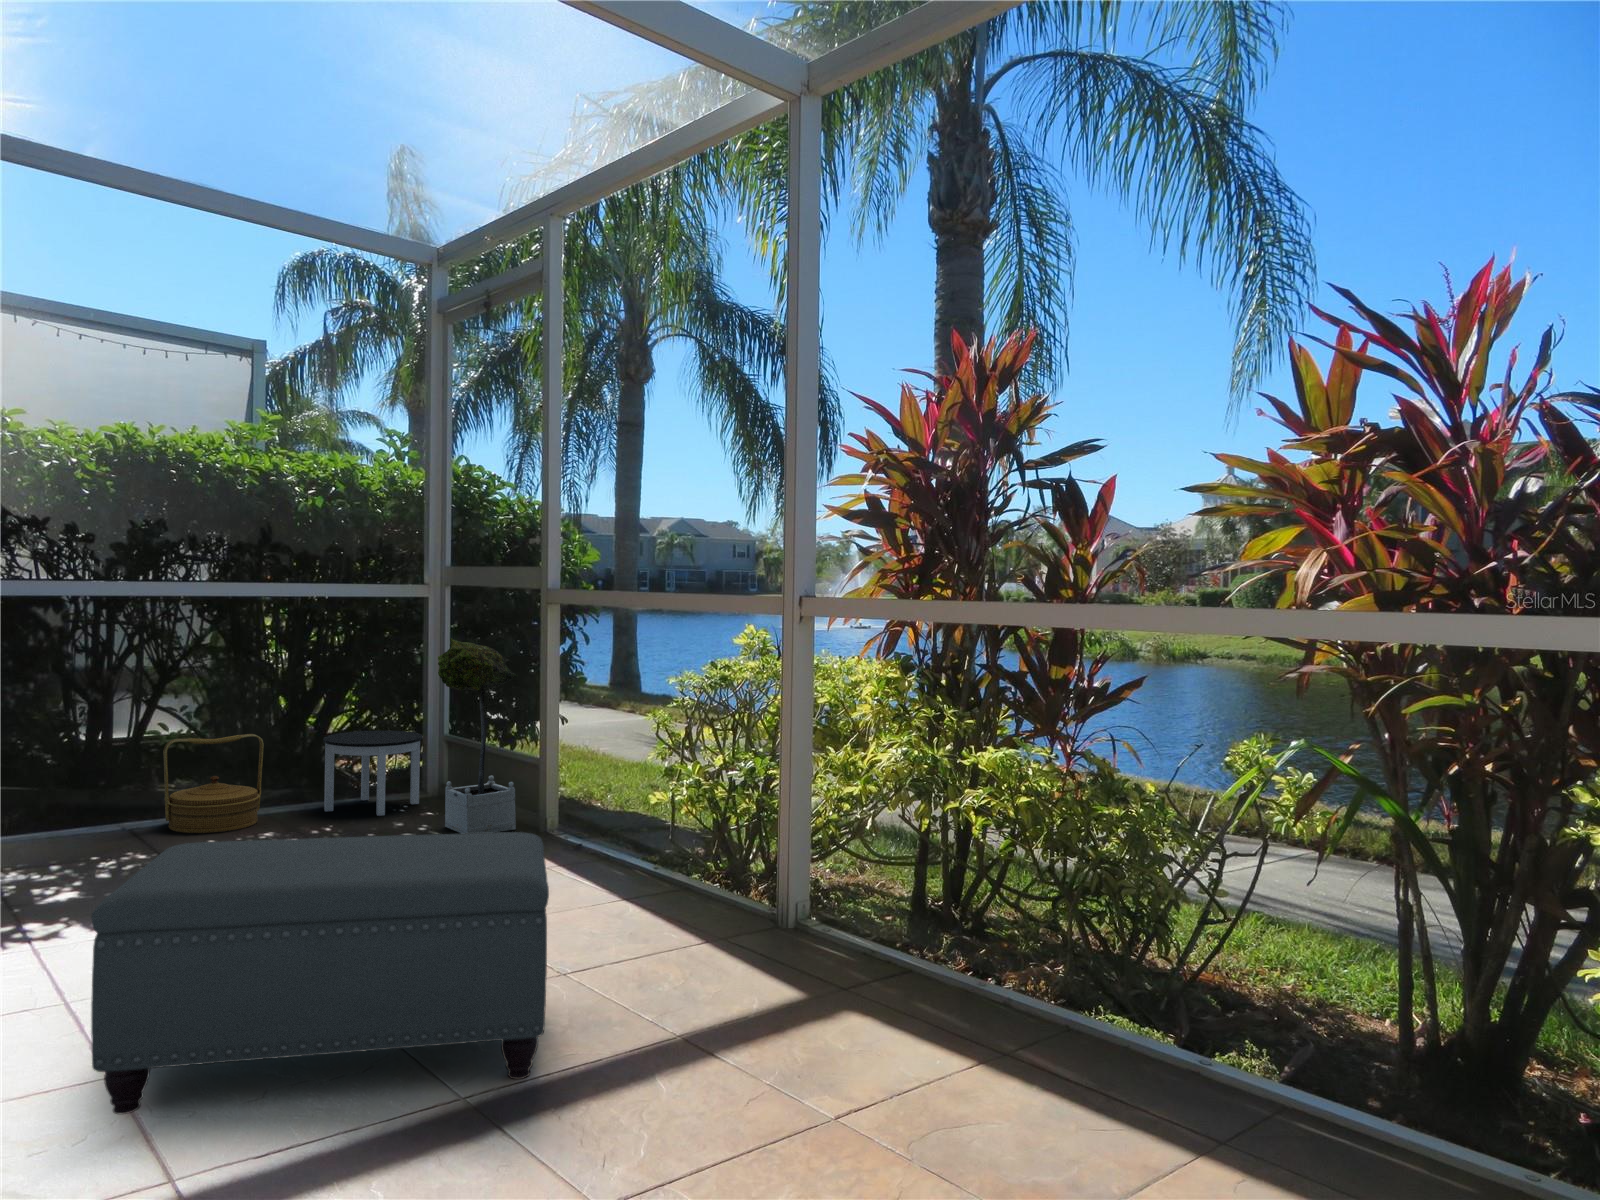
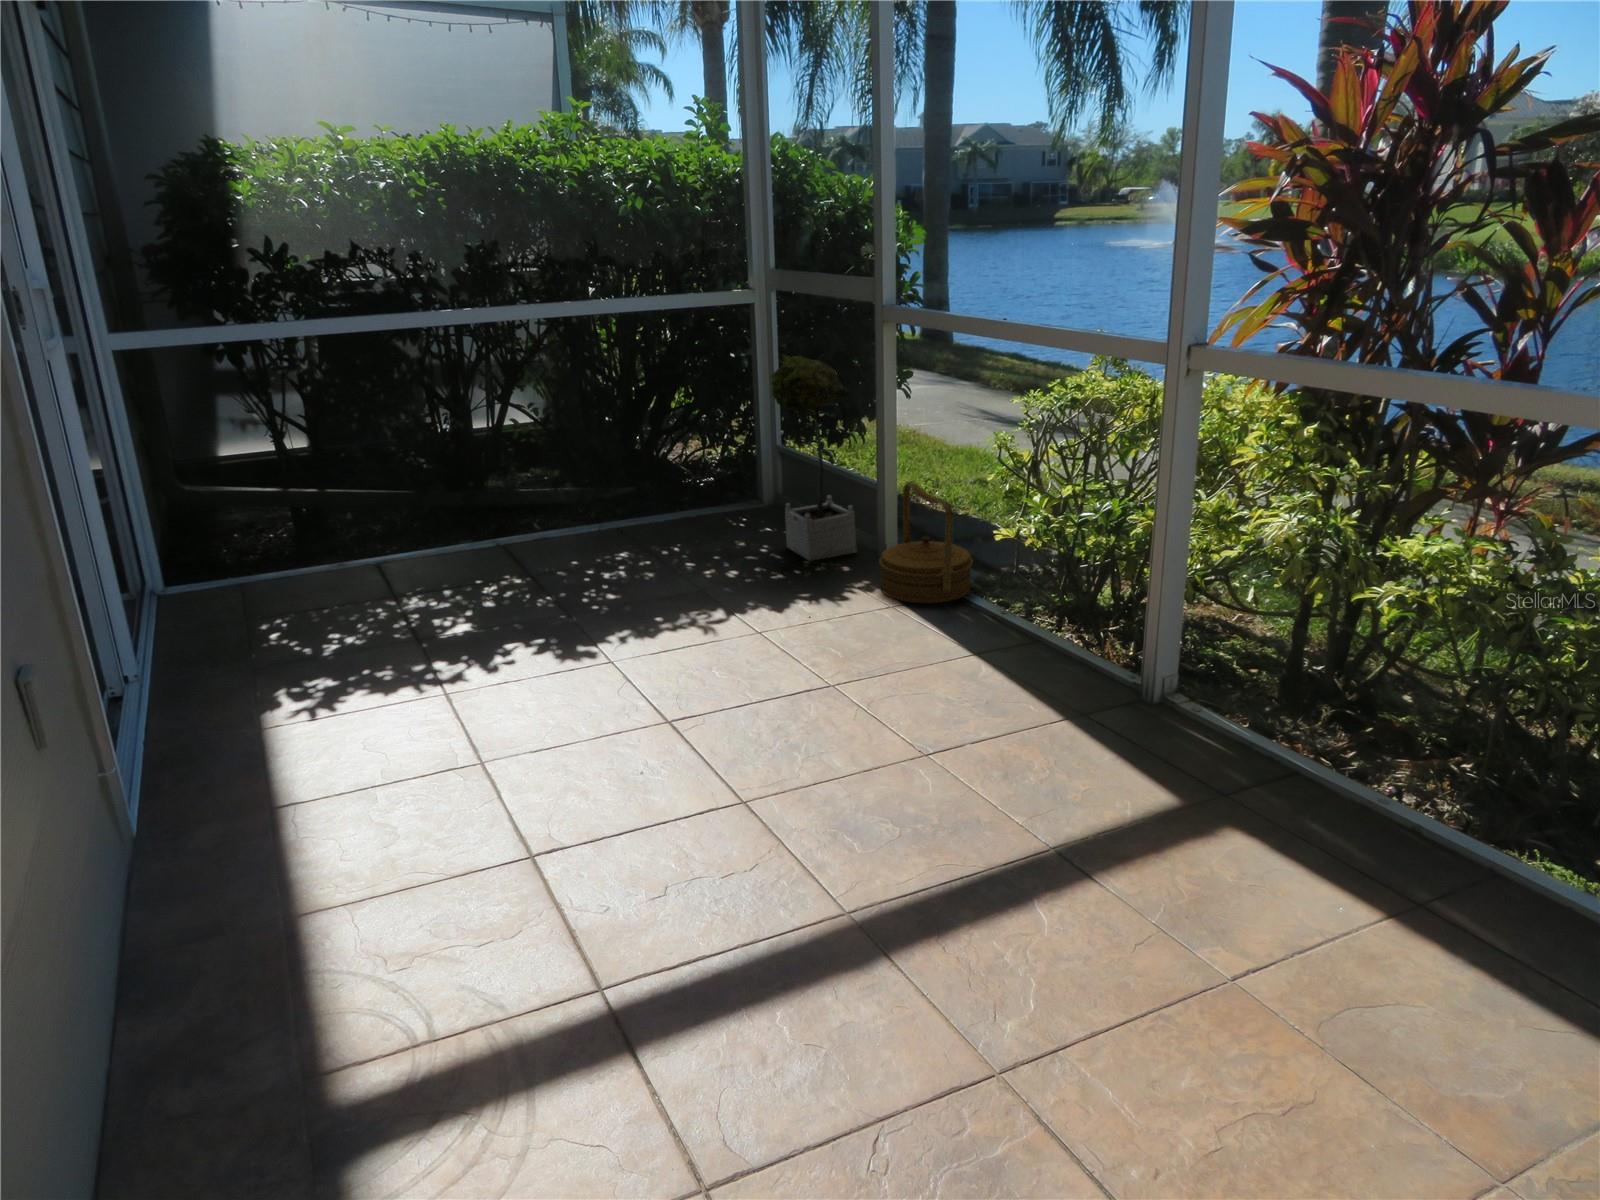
round table: present [323,731,423,816] -> none [663,439,758,531]
woven basket: present [163,734,264,833] -> present [879,483,973,603]
ottoman: present [91,832,549,1114] -> none [502,633,916,894]

